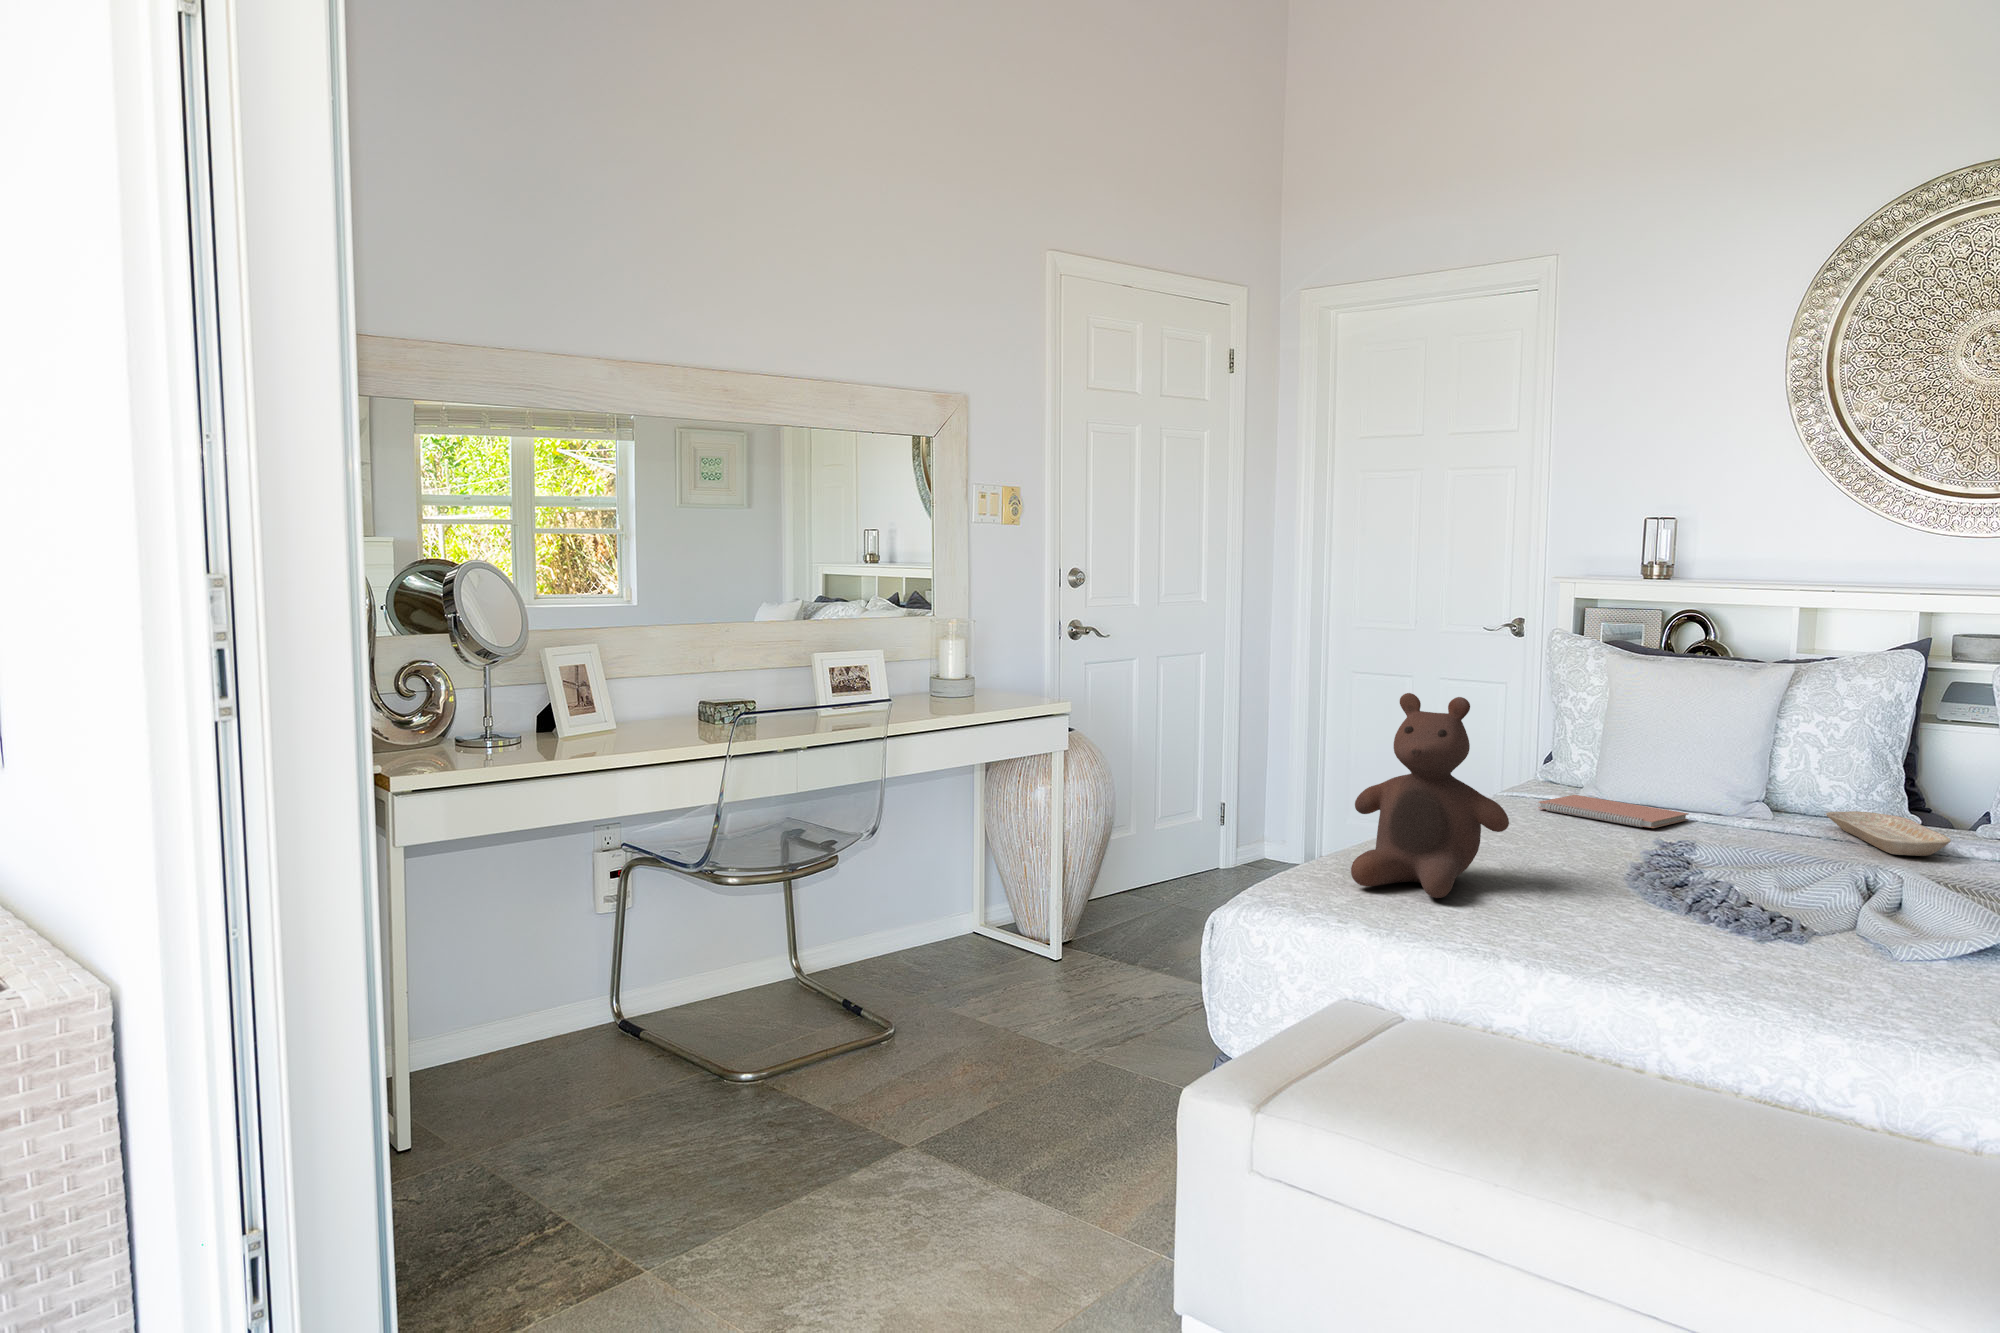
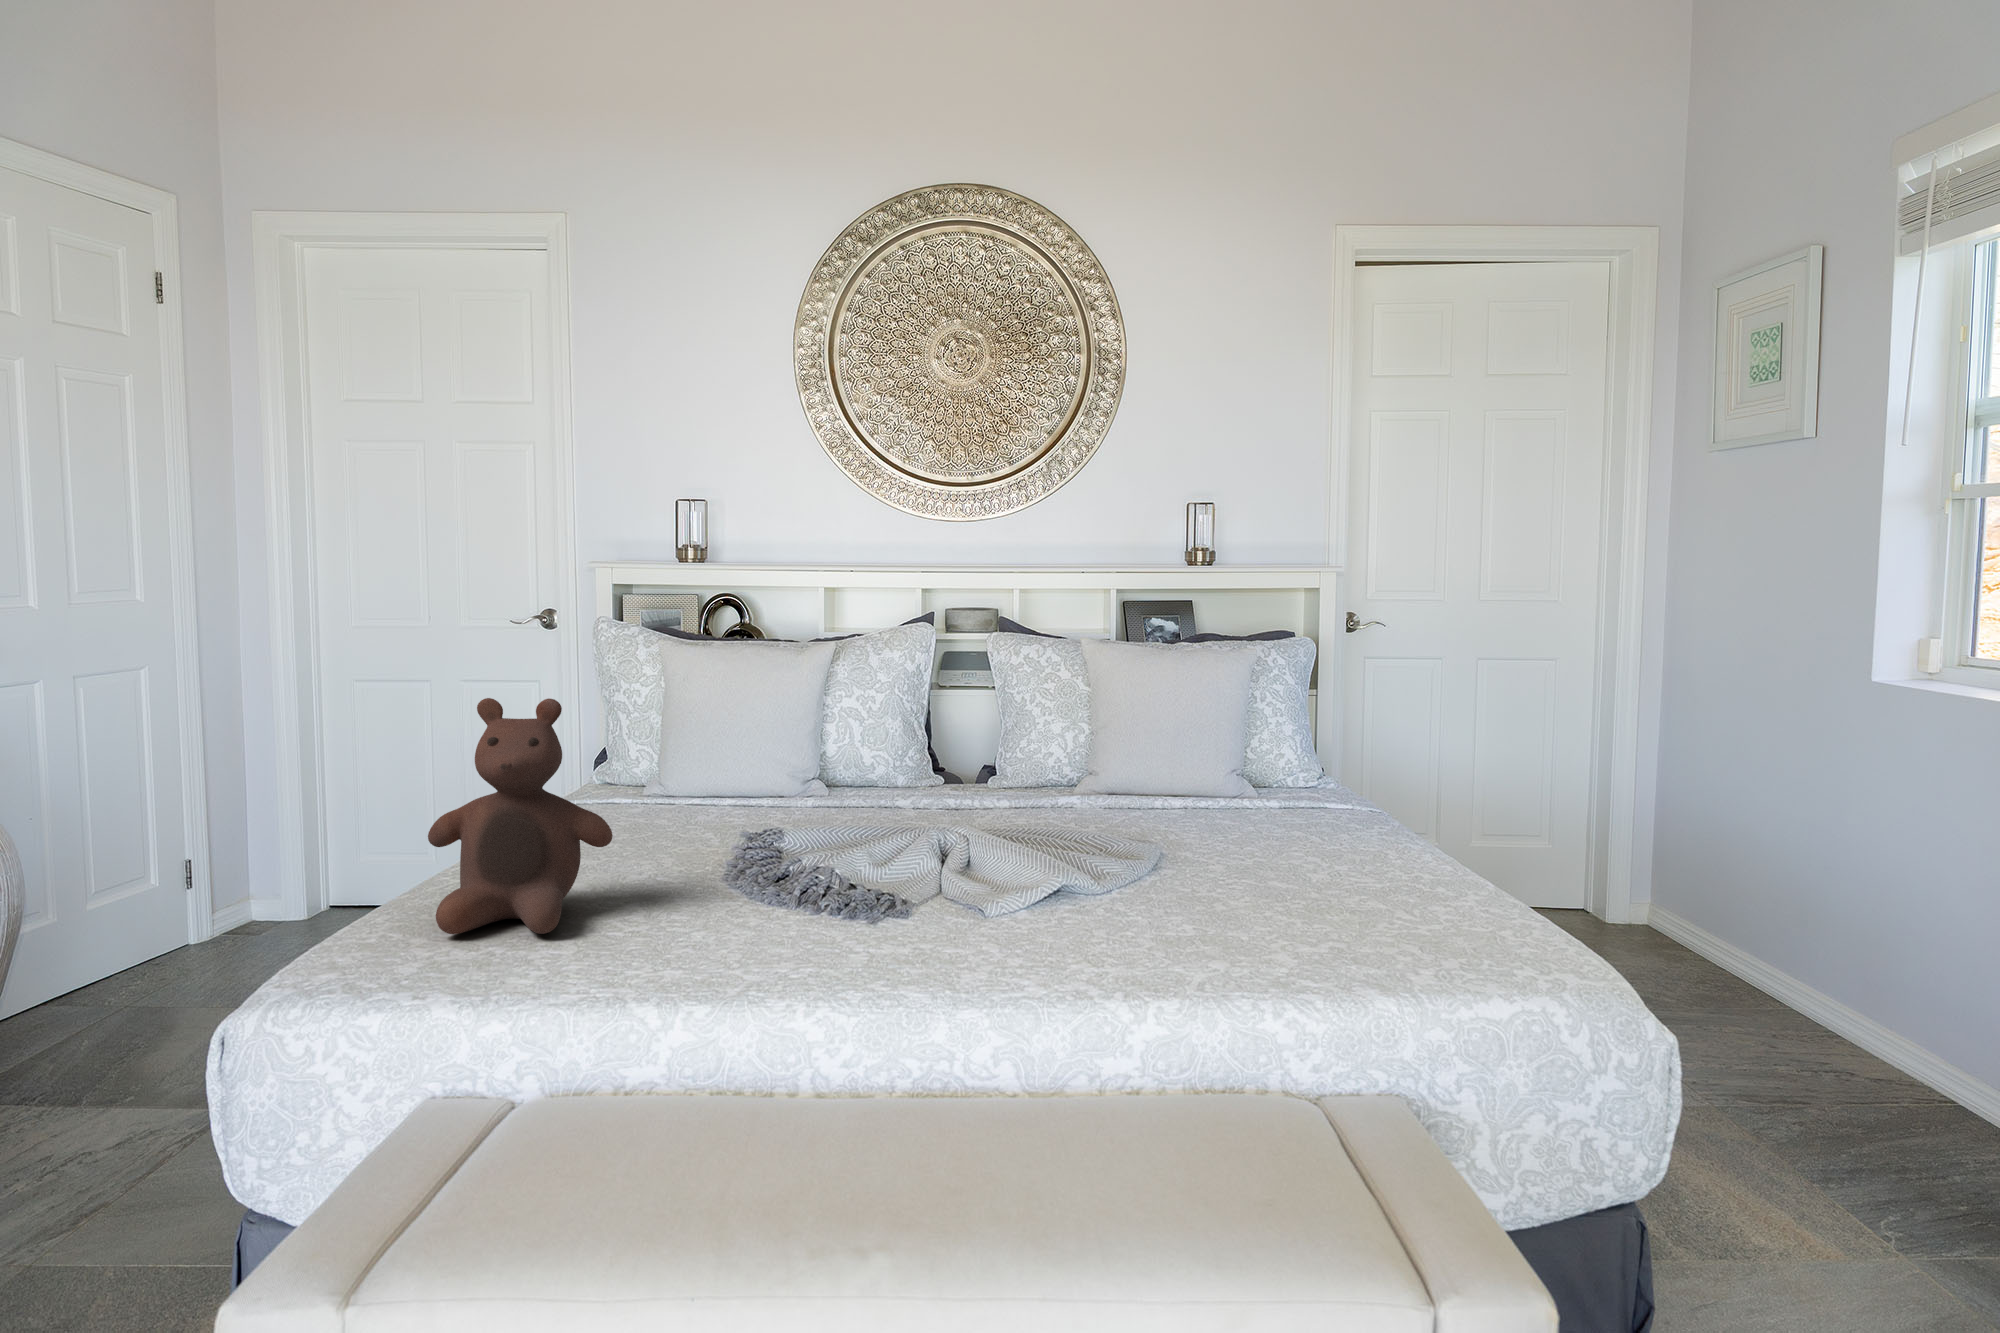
notebook: present [1538,795,1688,828] -> none [610,794,758,820]
tray: present [1826,811,1951,856] -> none [875,779,981,817]

